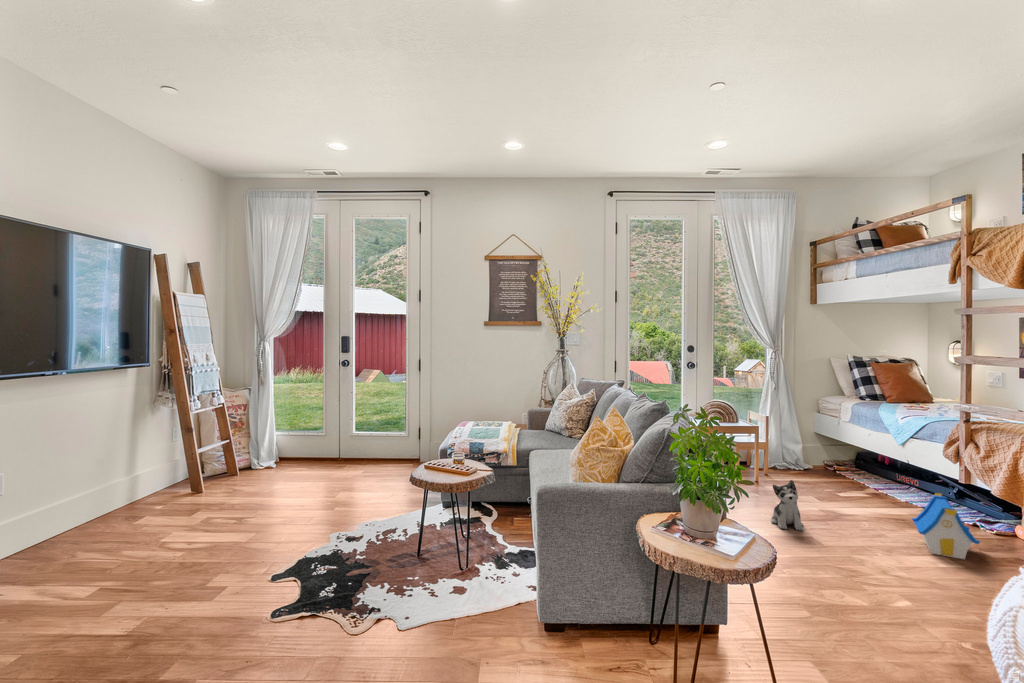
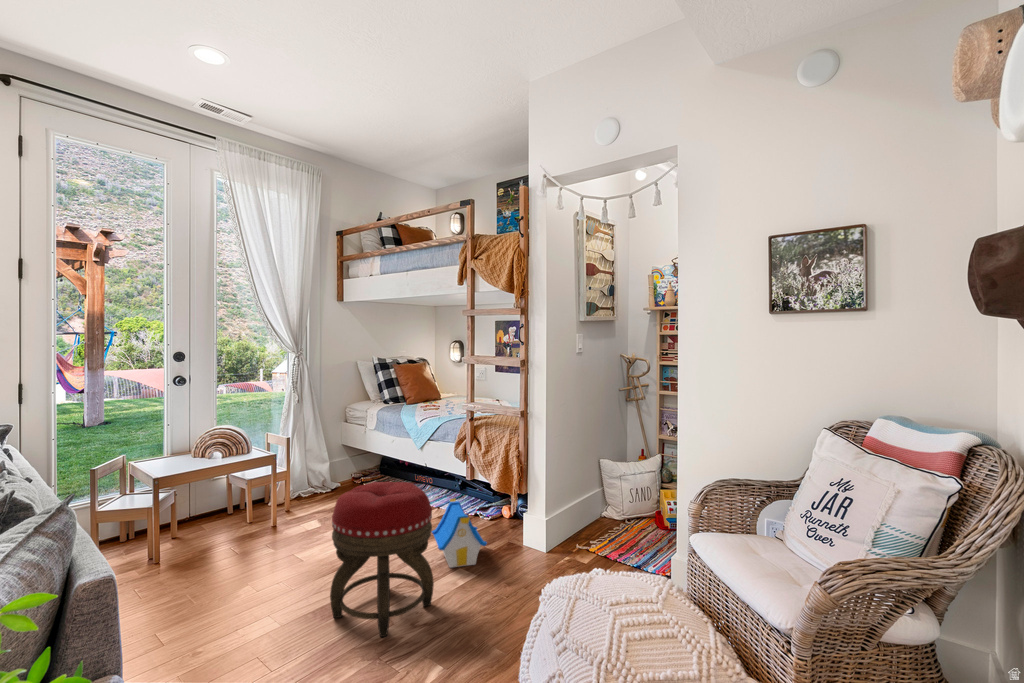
footstool: none [810,456,910,576] -> present [330,482,434,637]
plush toy: present [771,480,803,531] -> none [285,523,325,593]

